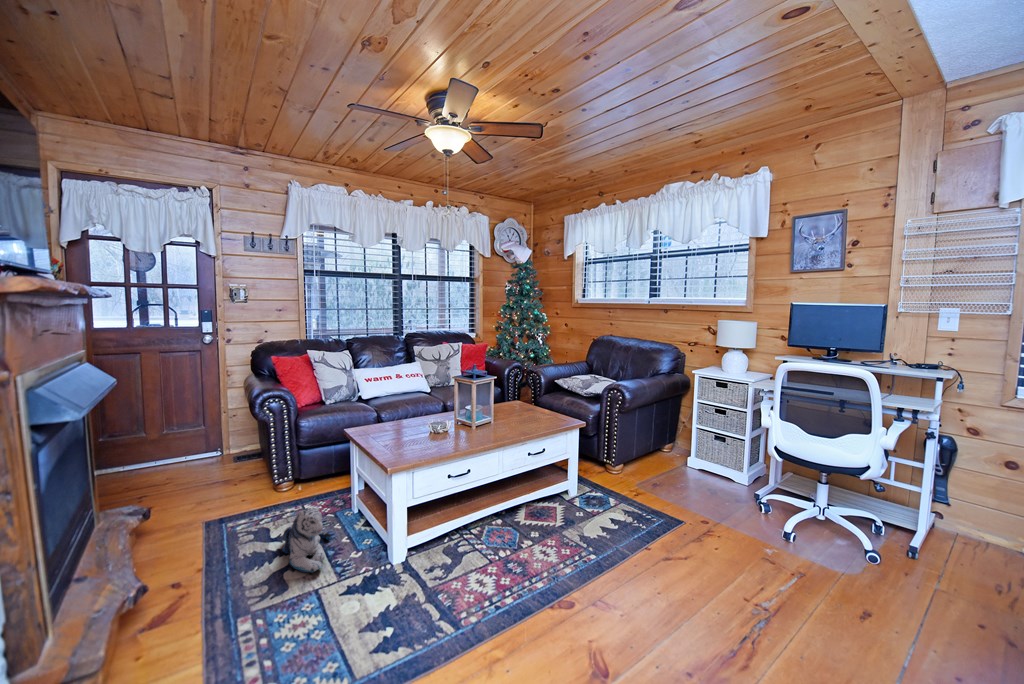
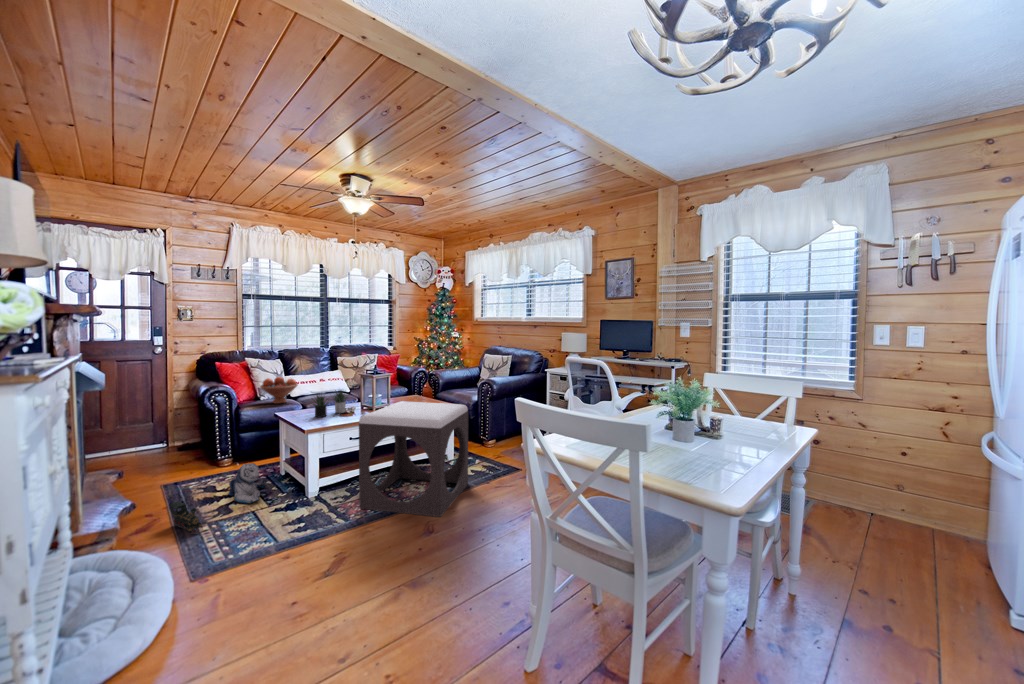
fruit bowl: none [324,375,371,410] -> present [260,377,298,404]
succulent plant: none [388,397,442,440] -> present [311,390,347,417]
footstool: none [469,422,622,631] -> present [359,401,468,517]
toy train: none [193,577,240,642] -> present [169,502,202,533]

